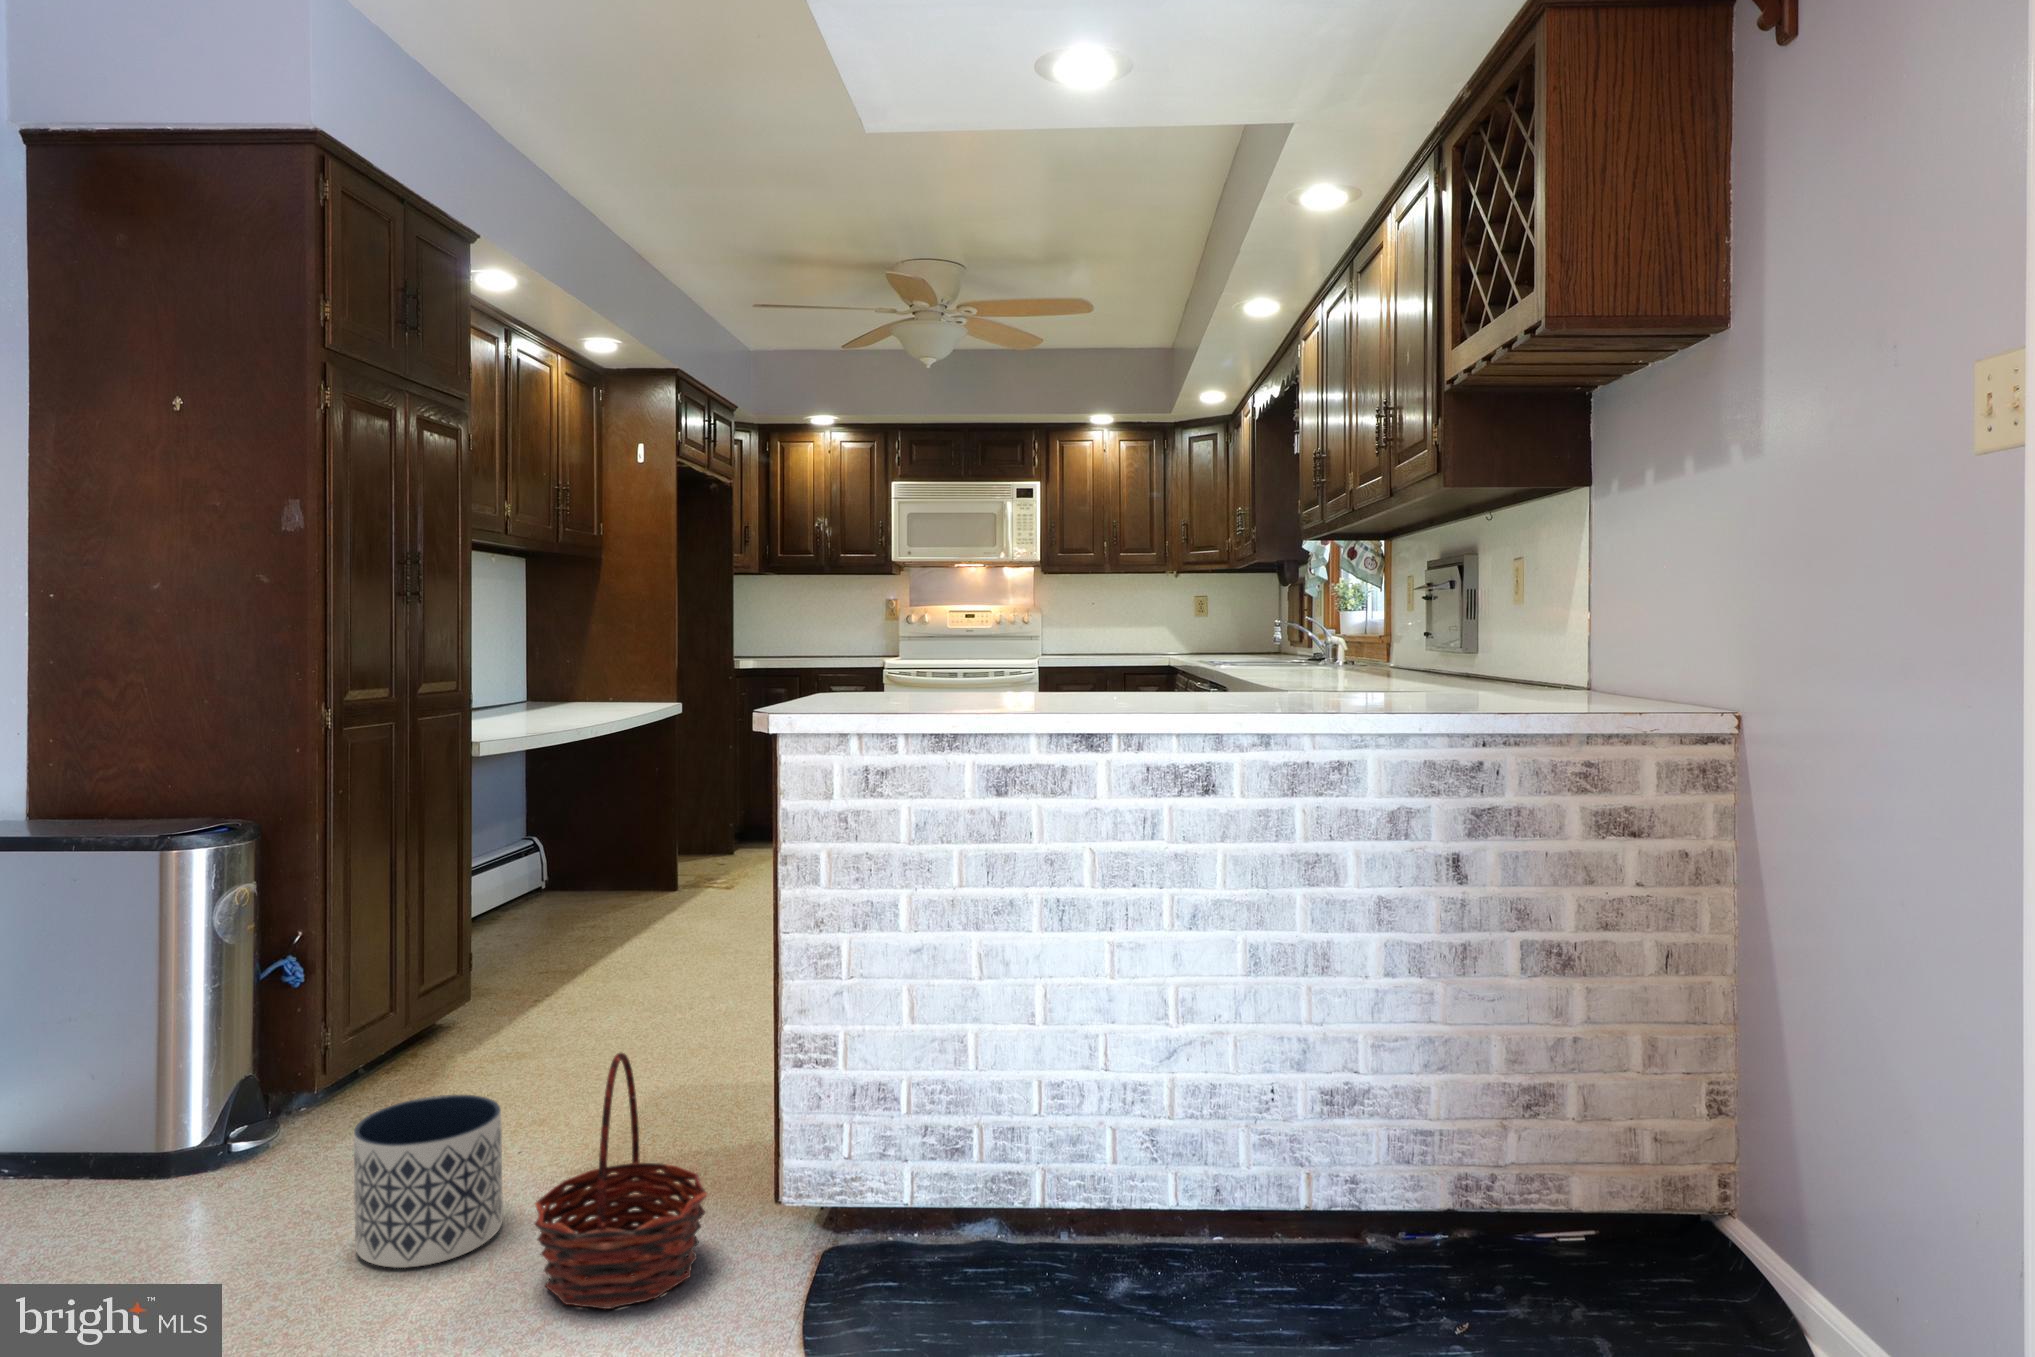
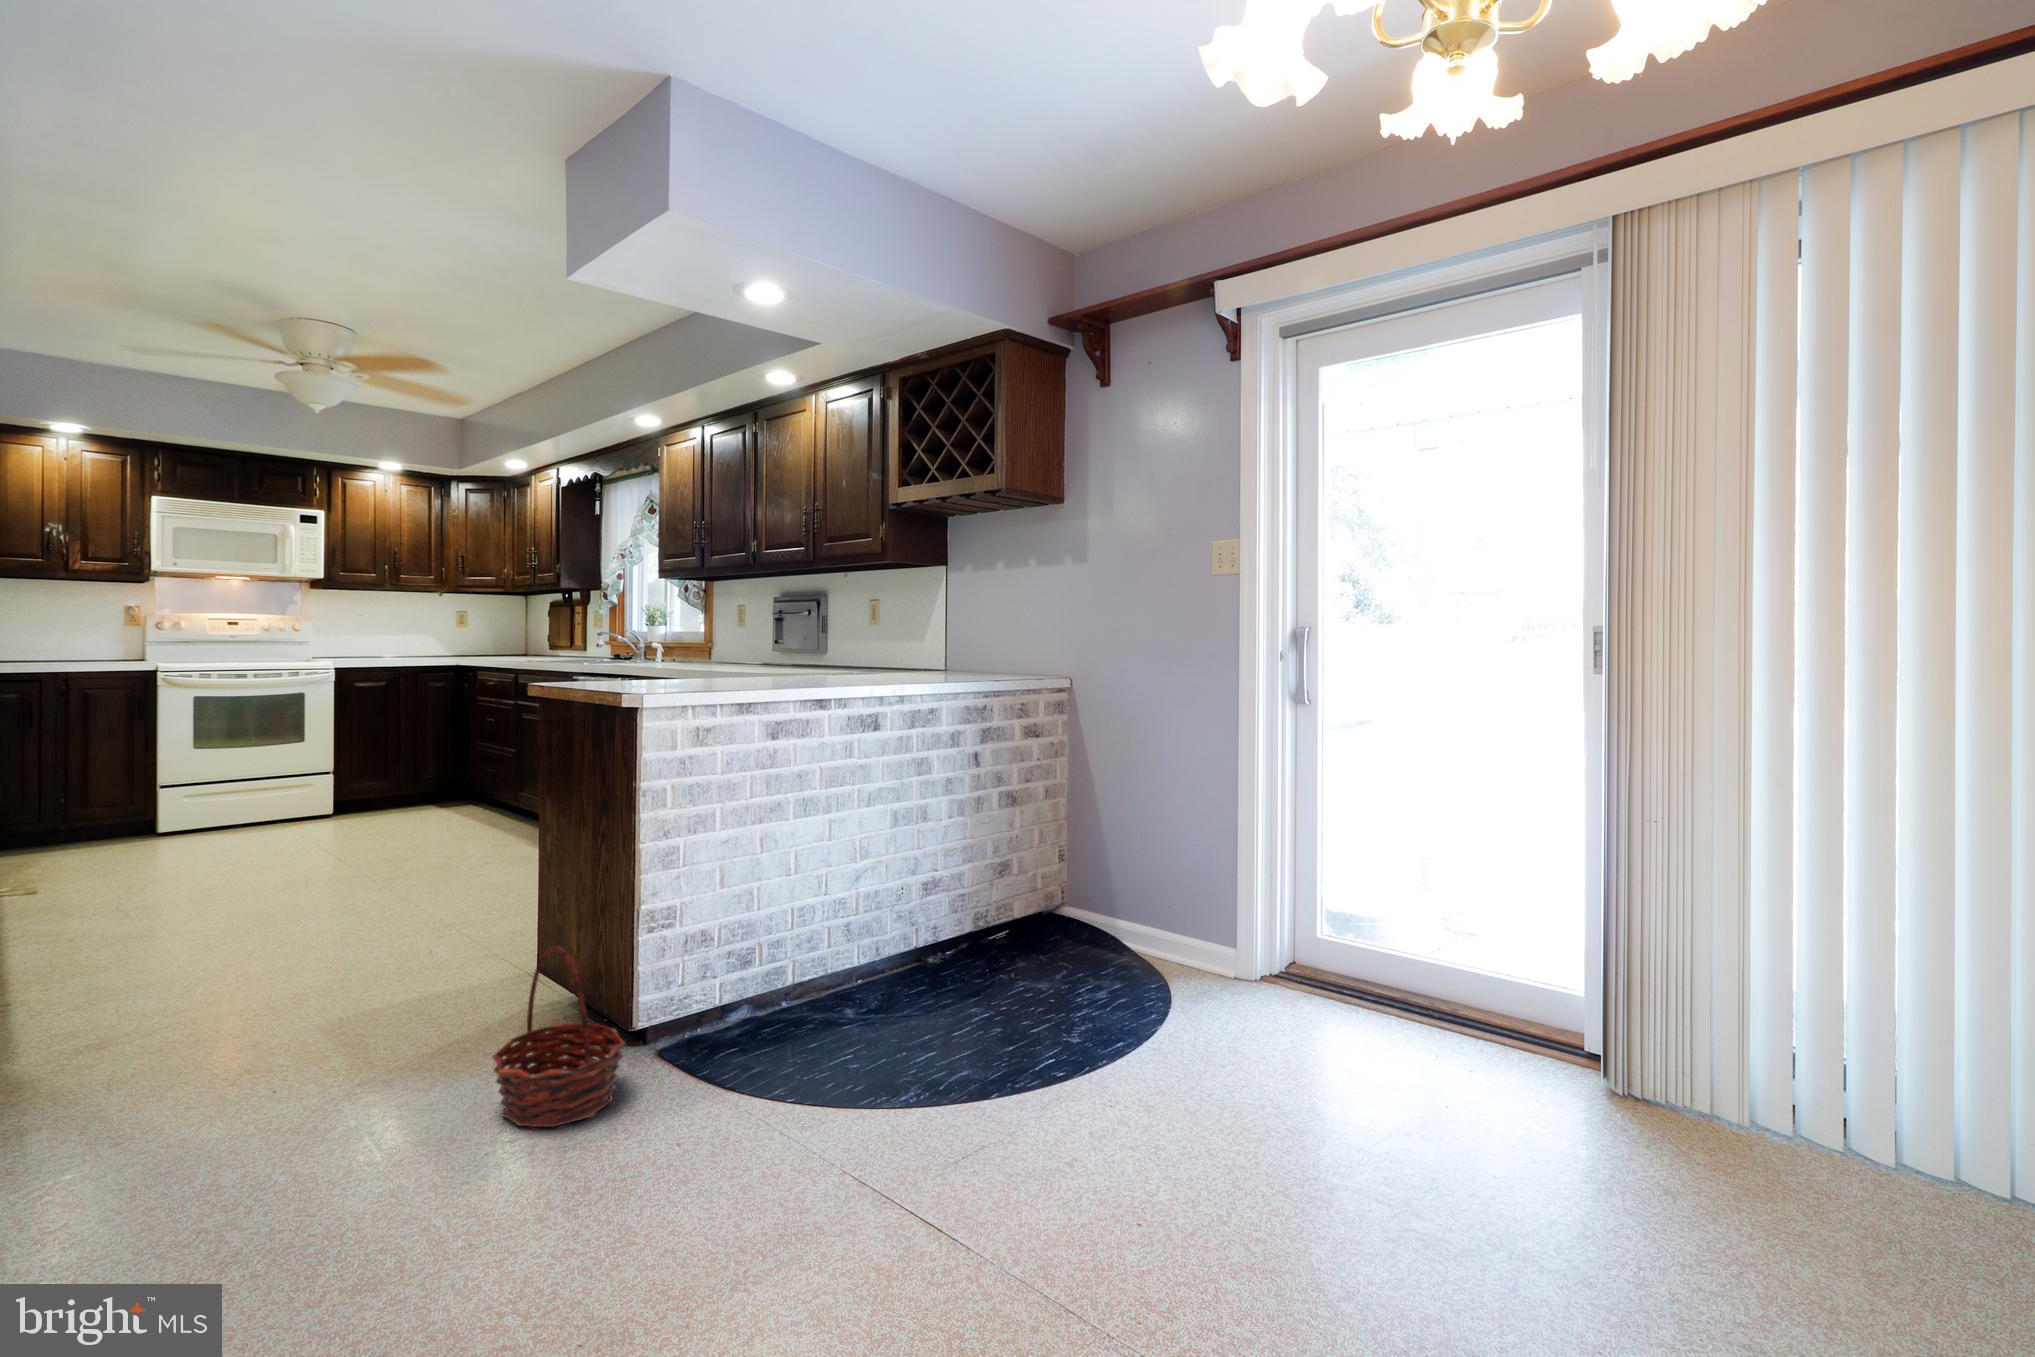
planter: present [354,1095,503,1268] -> none [274,1023,412,1174]

